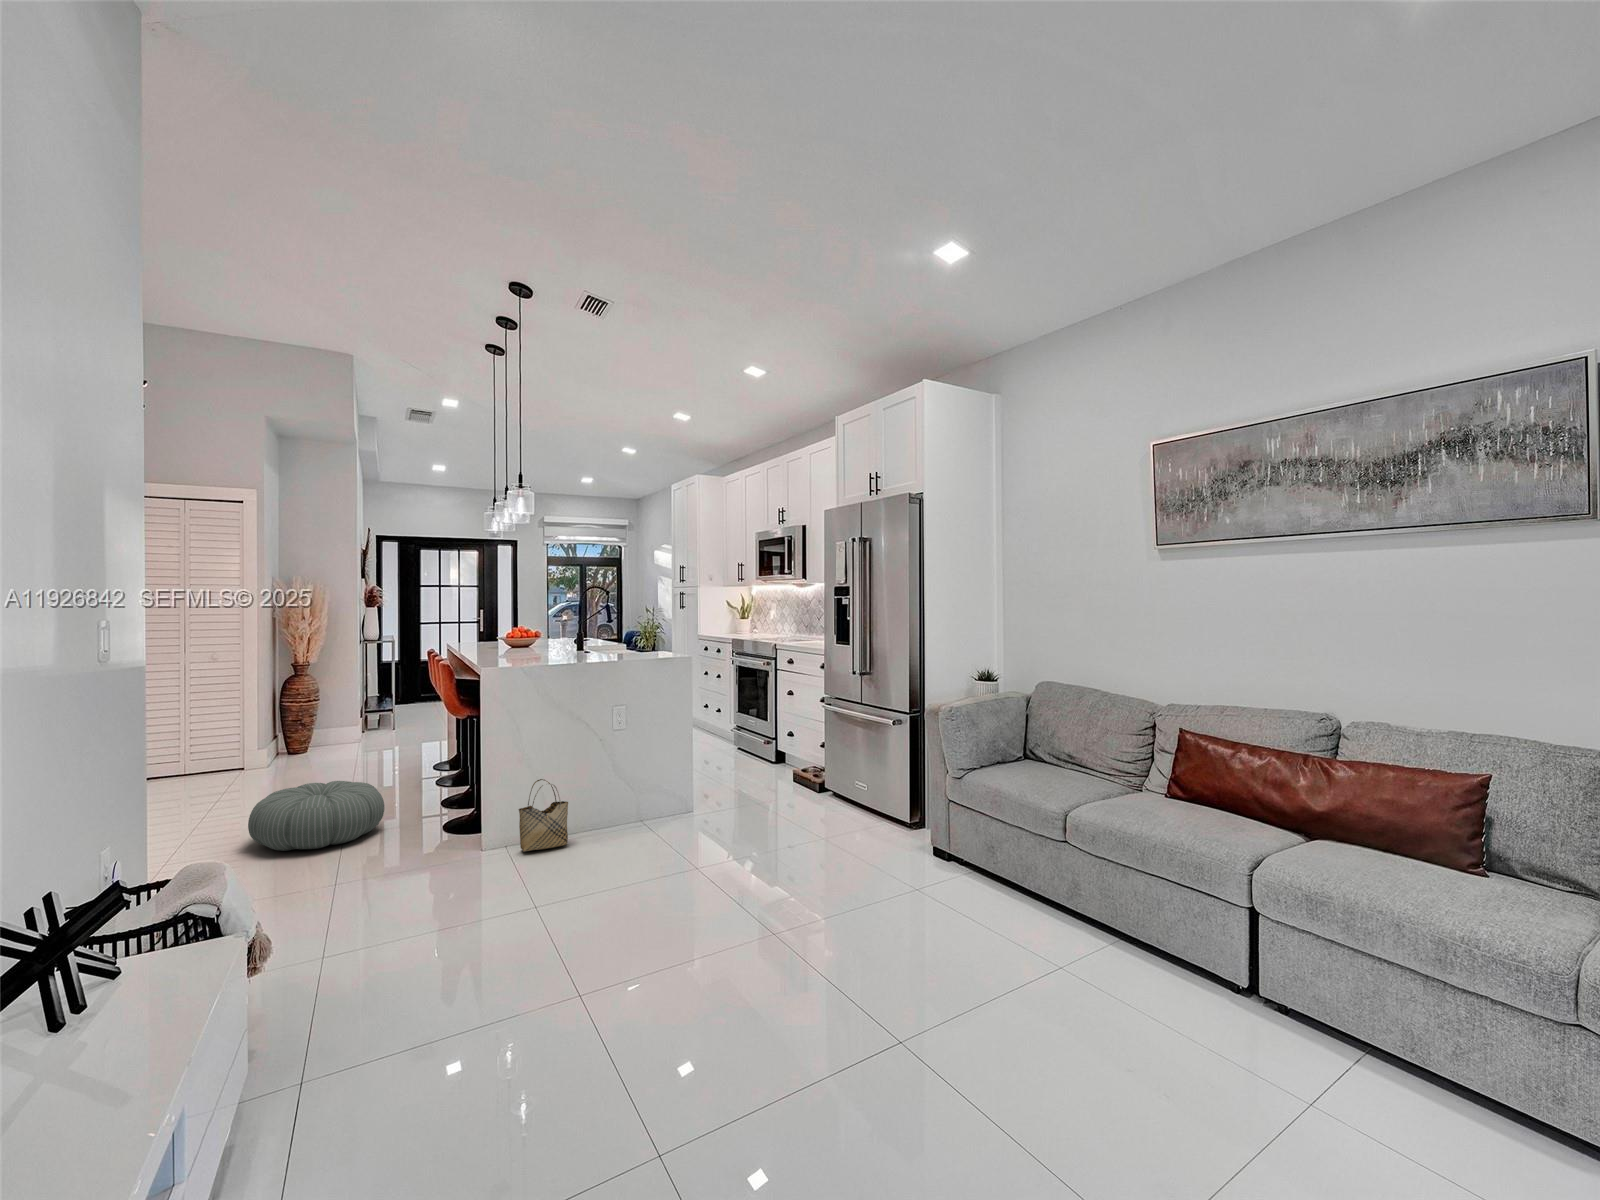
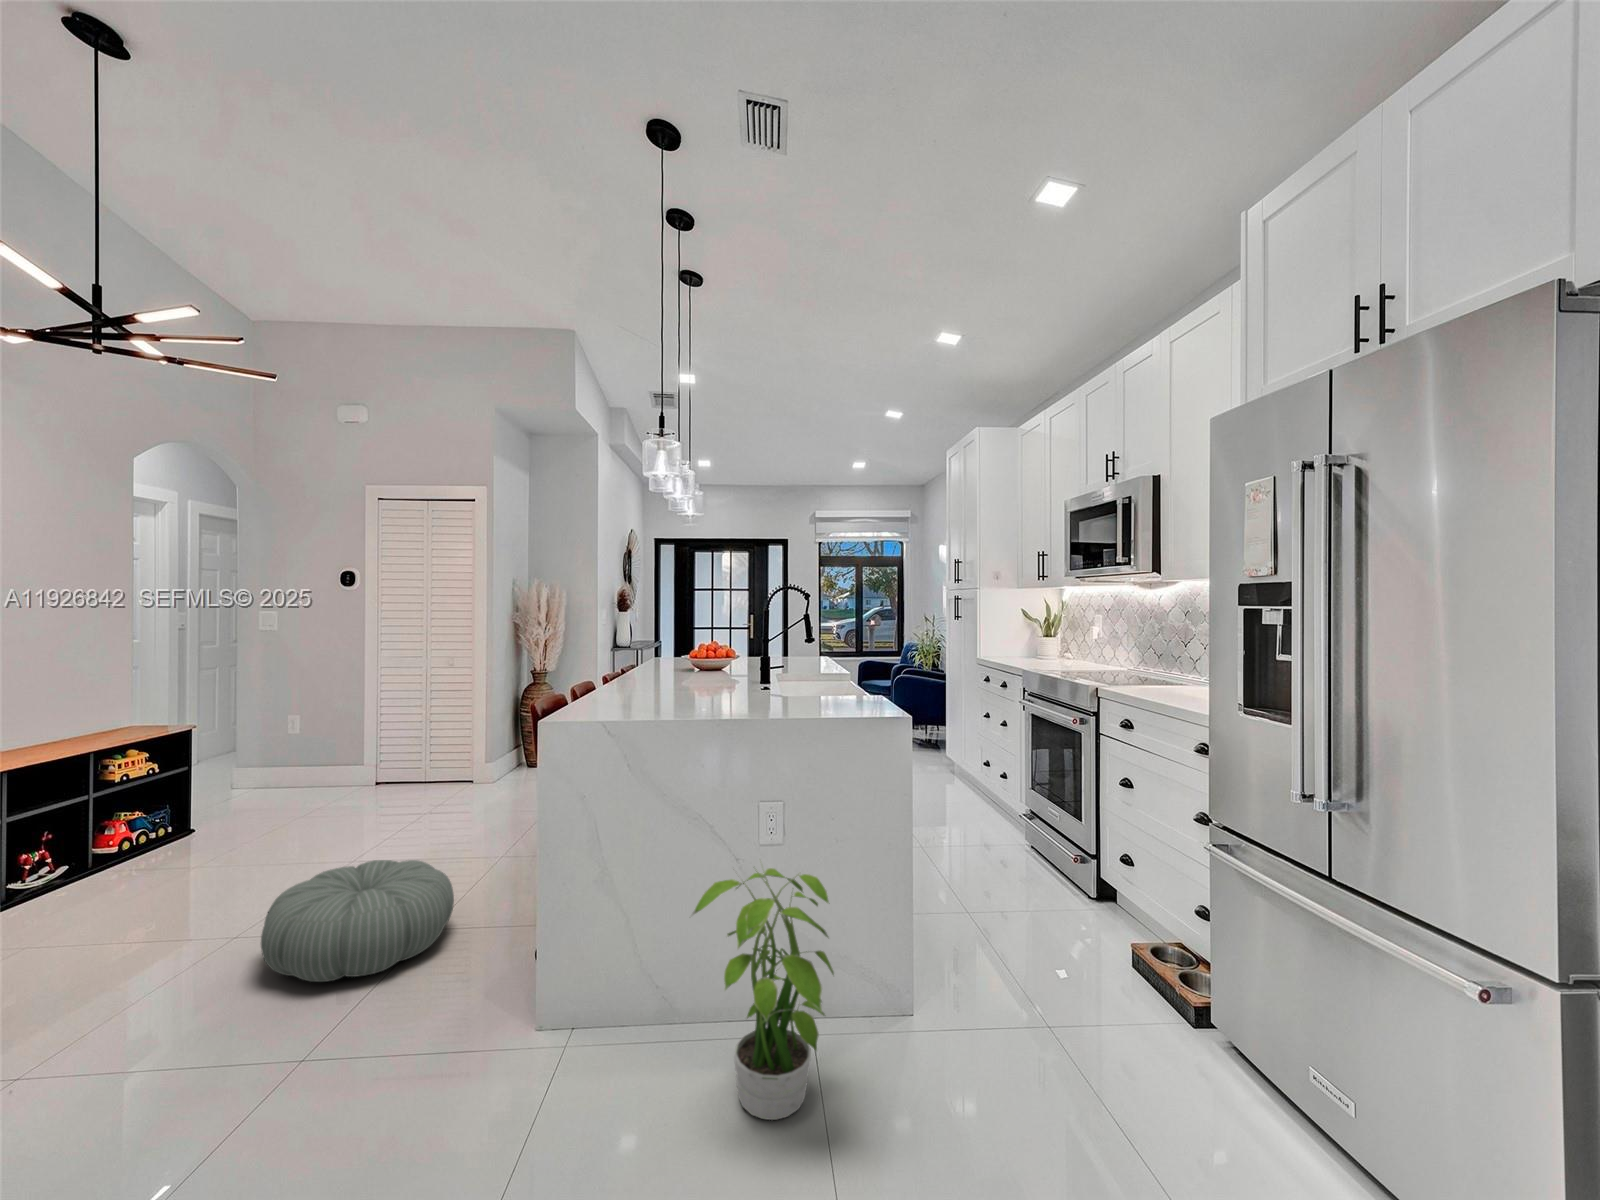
potted plant: none [595,725,667,841] -> present [691,868,834,1120]
woven basket: present [519,779,568,852] -> none [547,946,646,1098]

